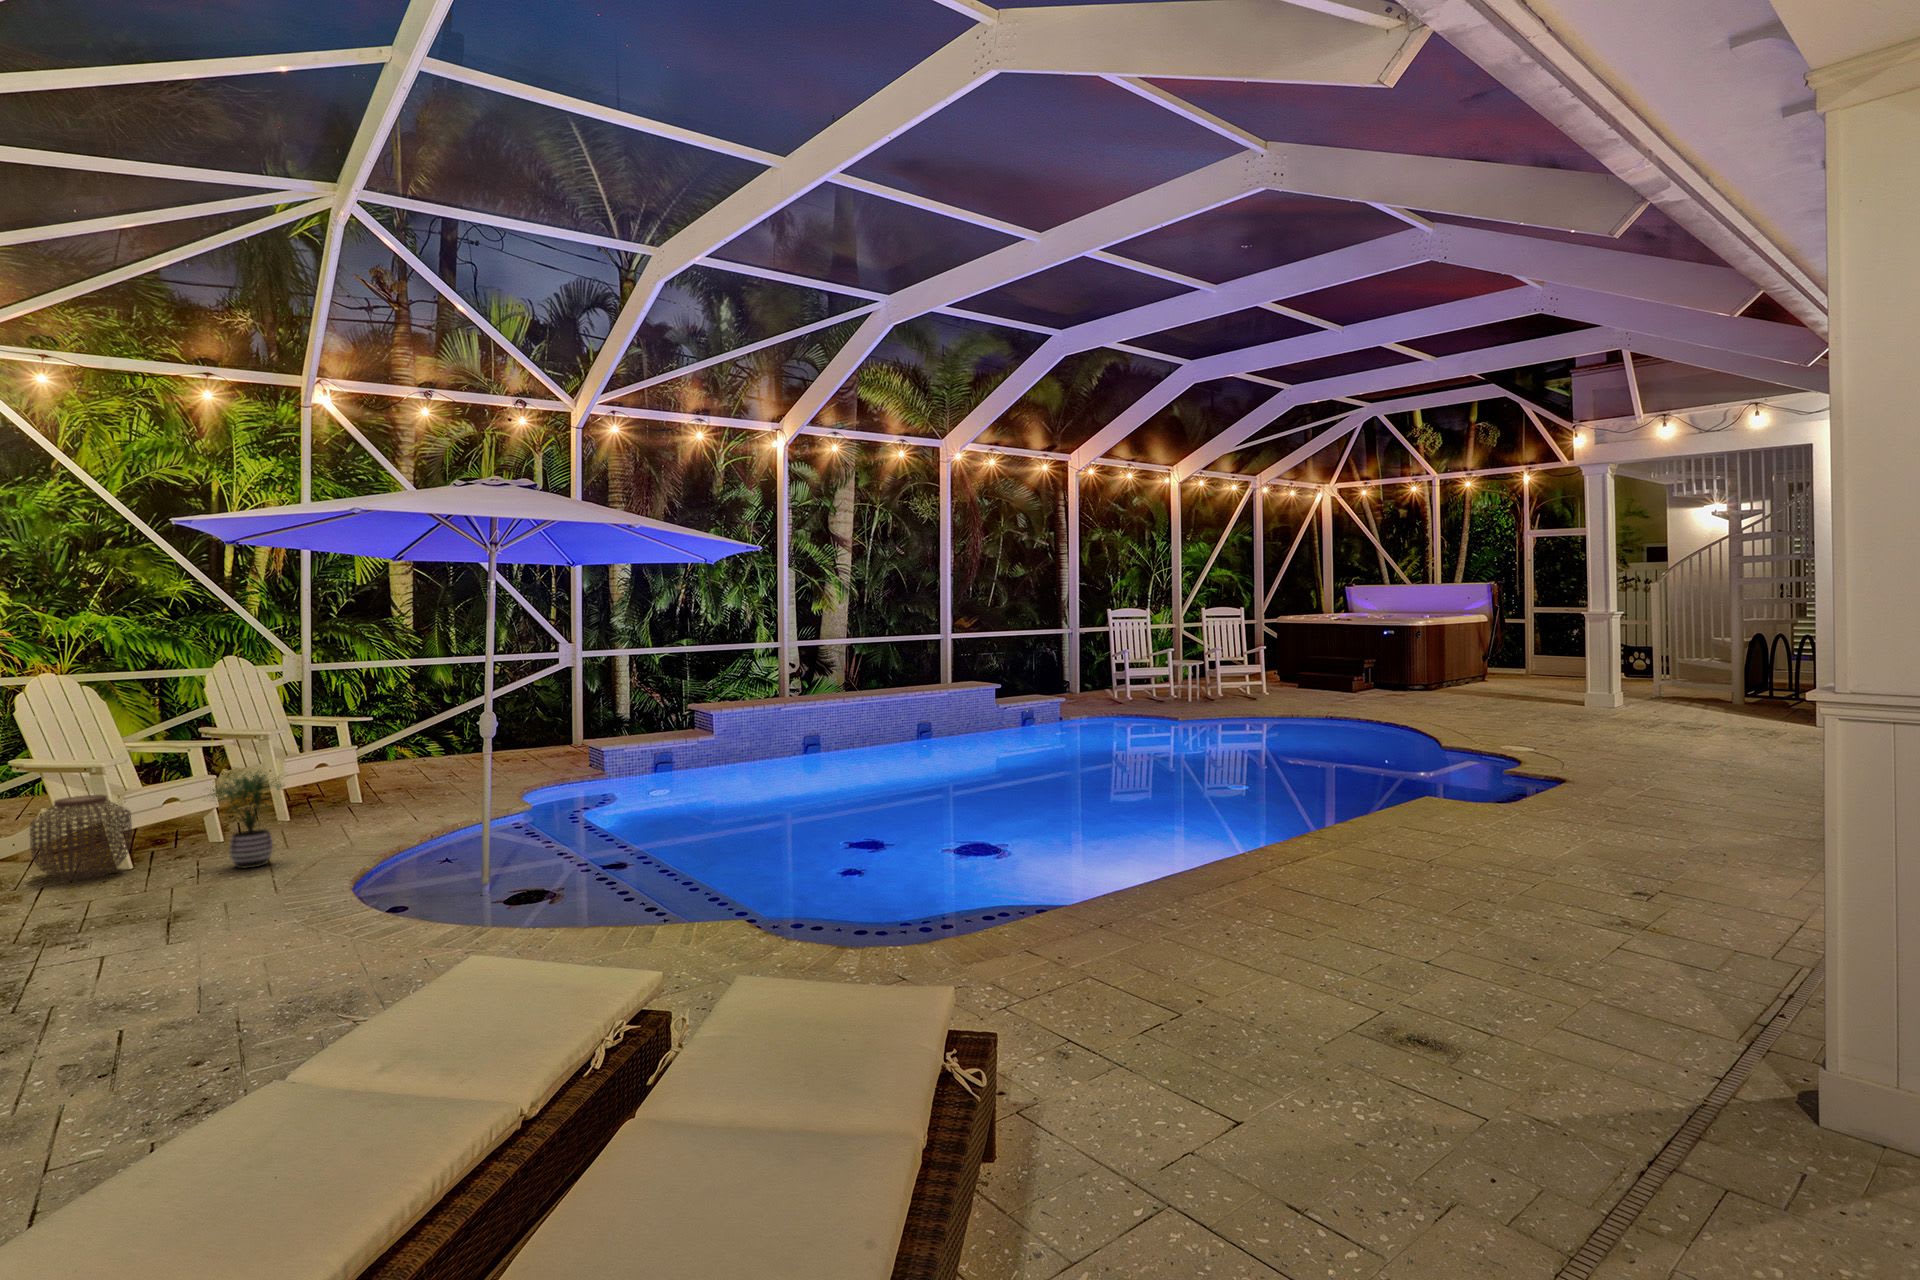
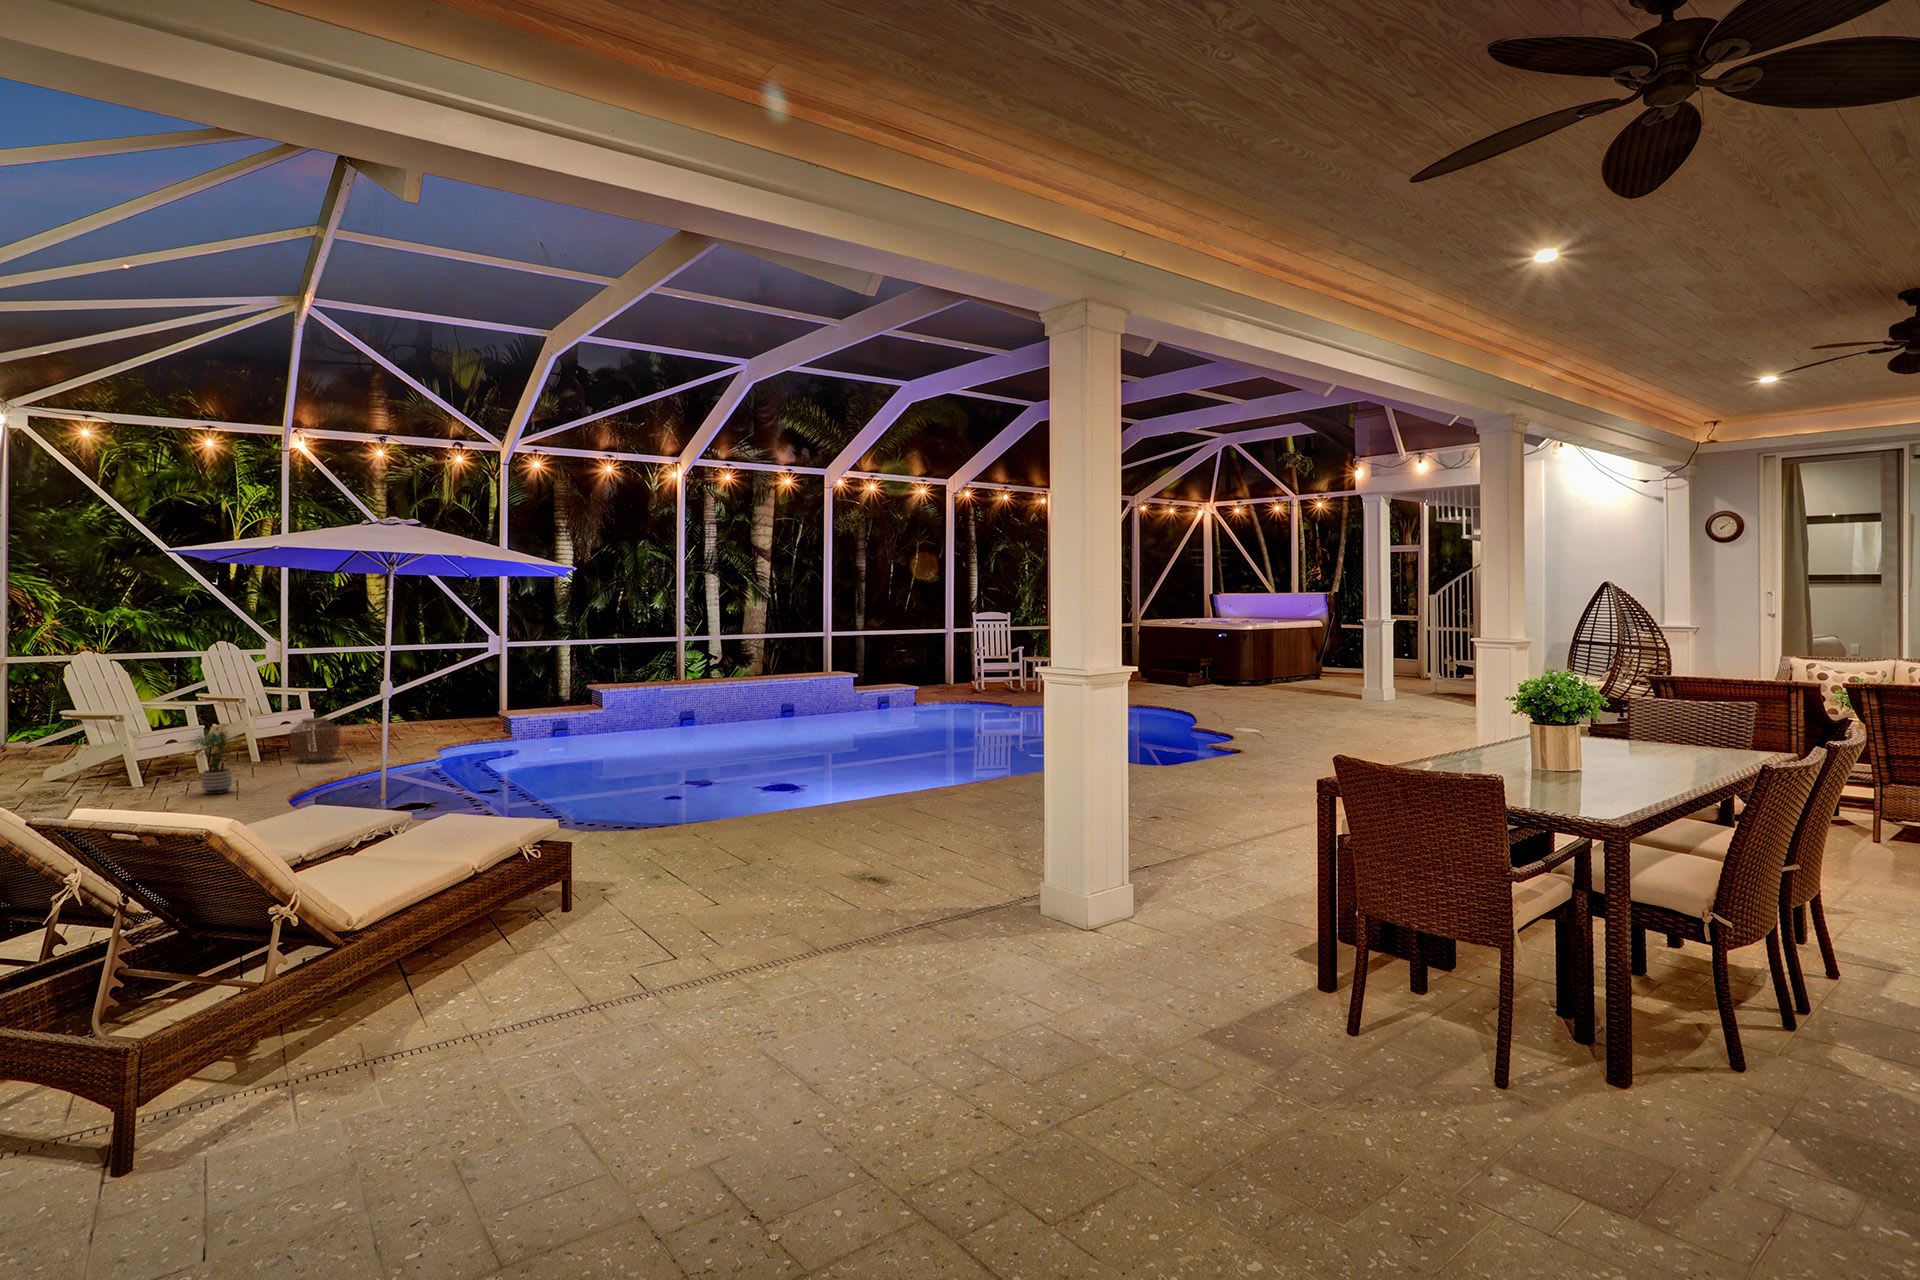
woven basket: present [30,795,132,881] -> present [290,718,340,762]

